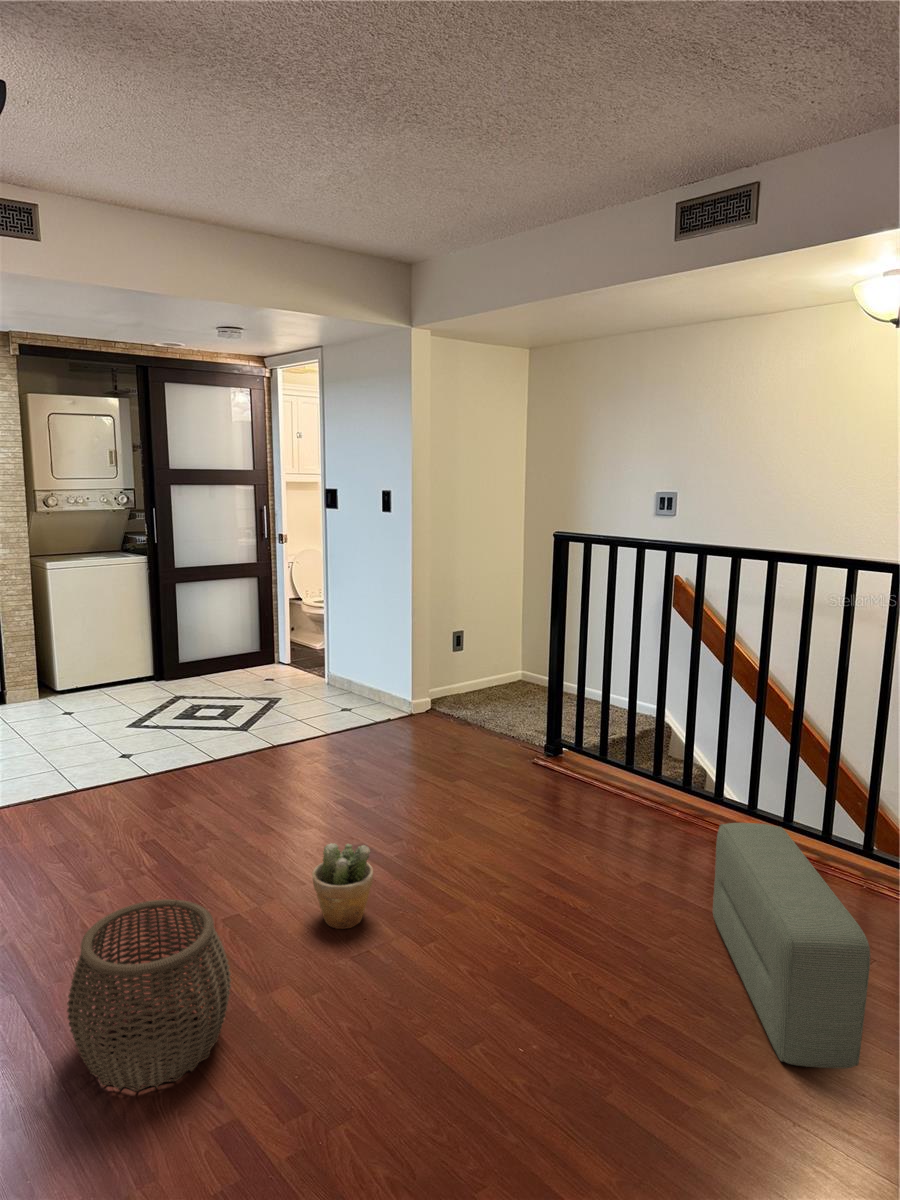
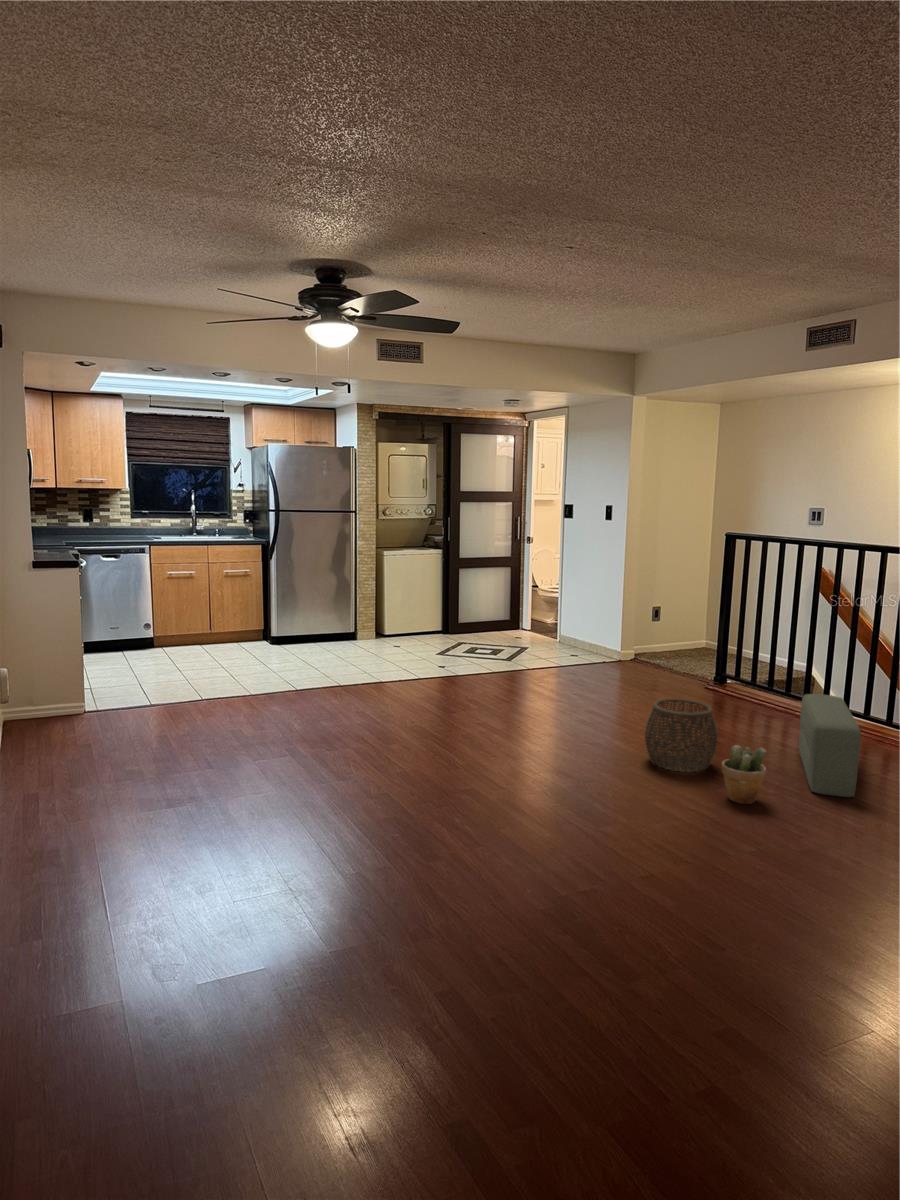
potted plant: present [312,843,373,929] -> present [722,745,766,804]
woven basket: present [67,899,231,1091] -> present [645,698,718,773]

